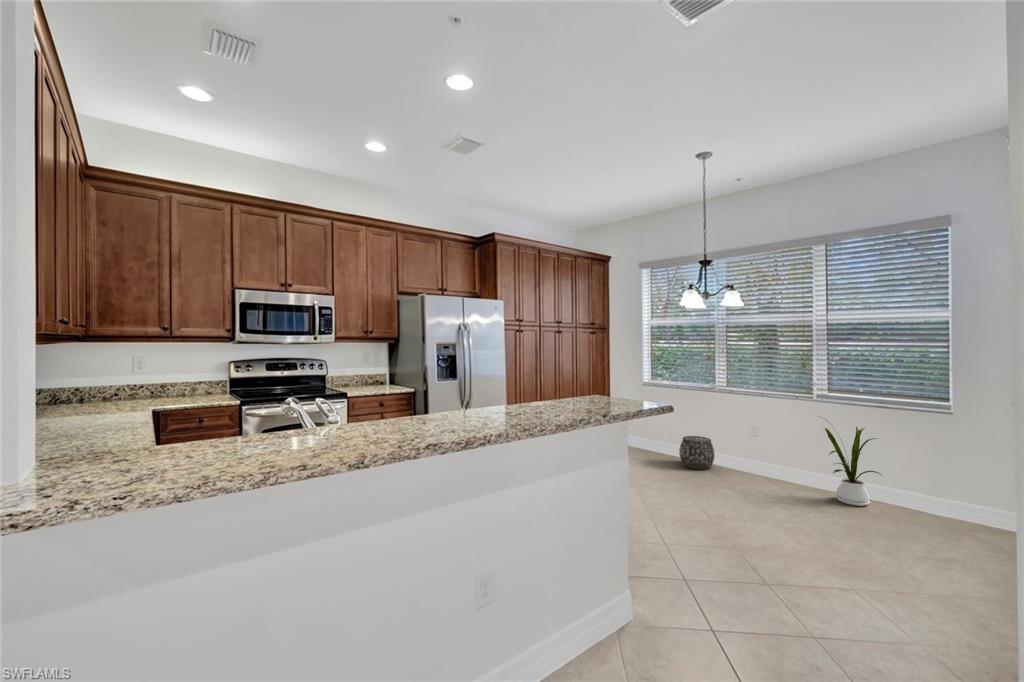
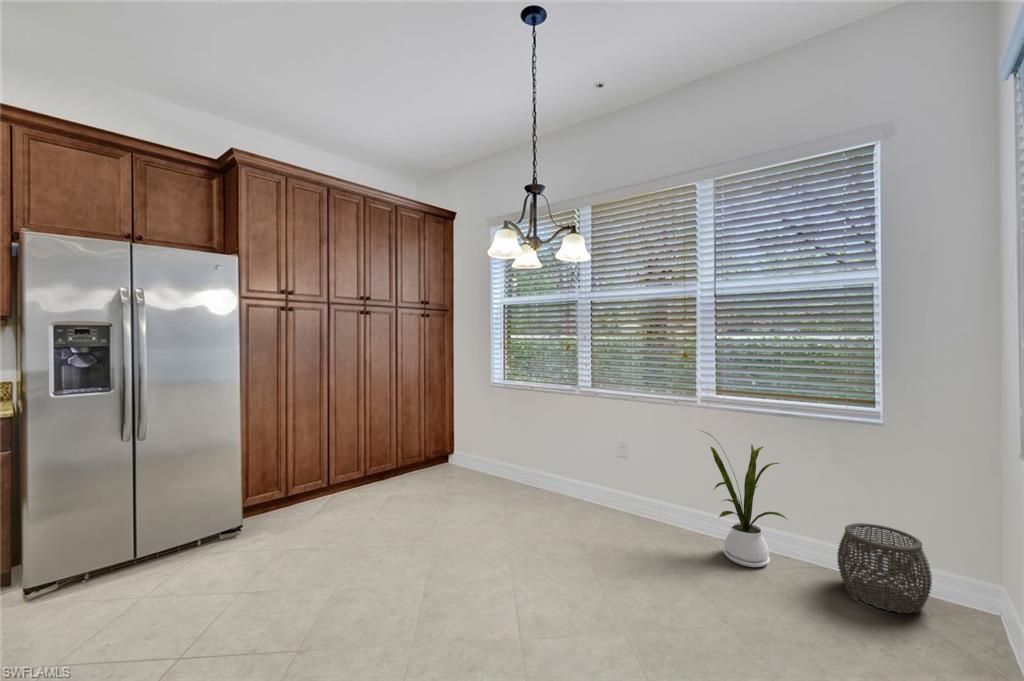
woven basket: present [679,436,714,470] -> present [837,523,932,614]

